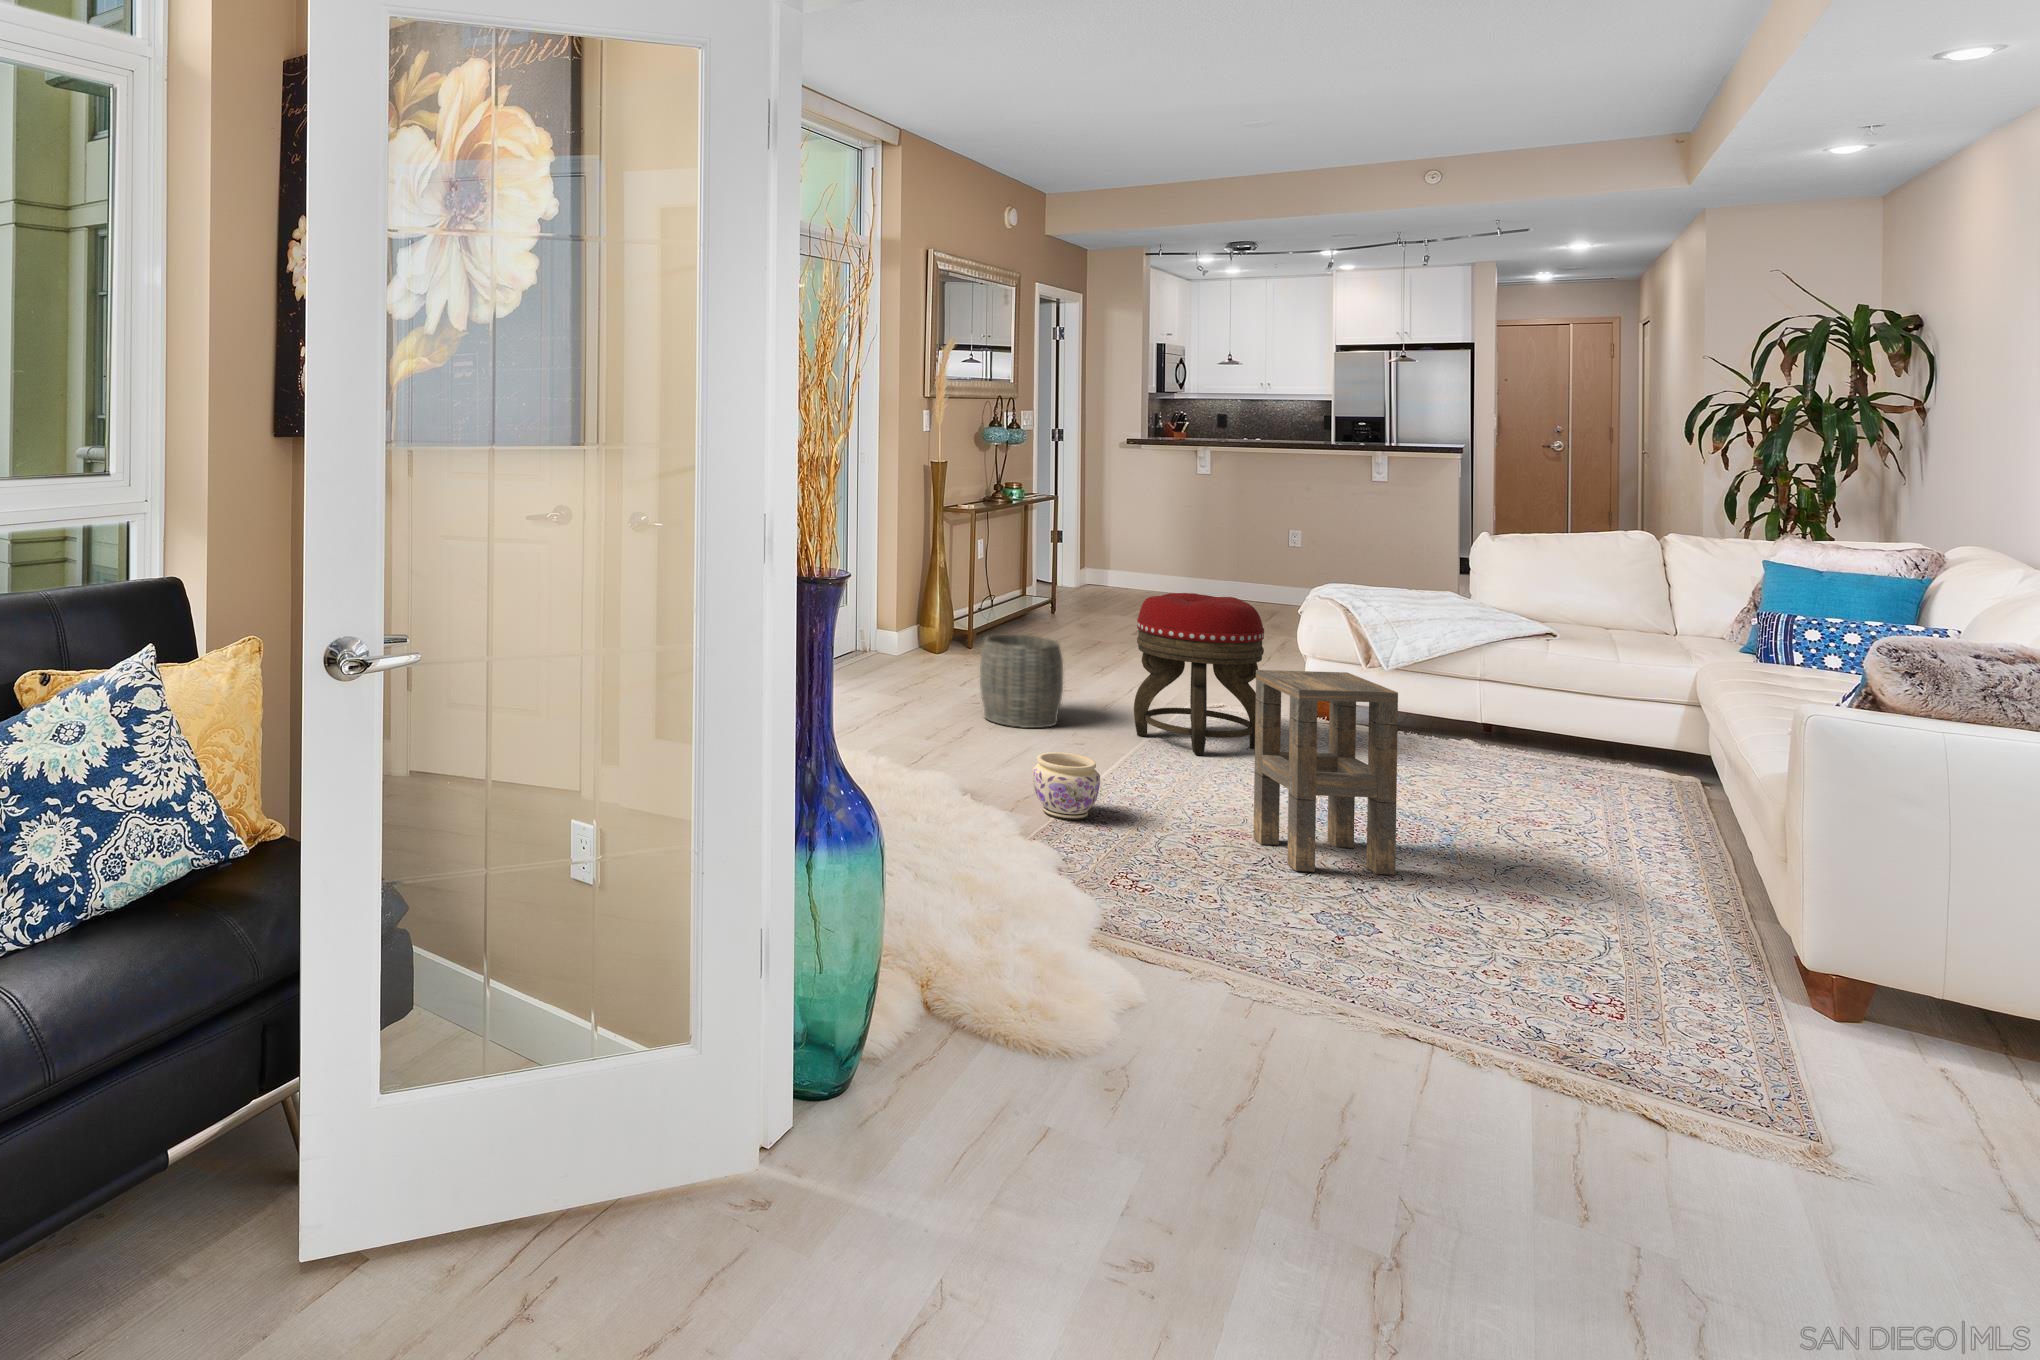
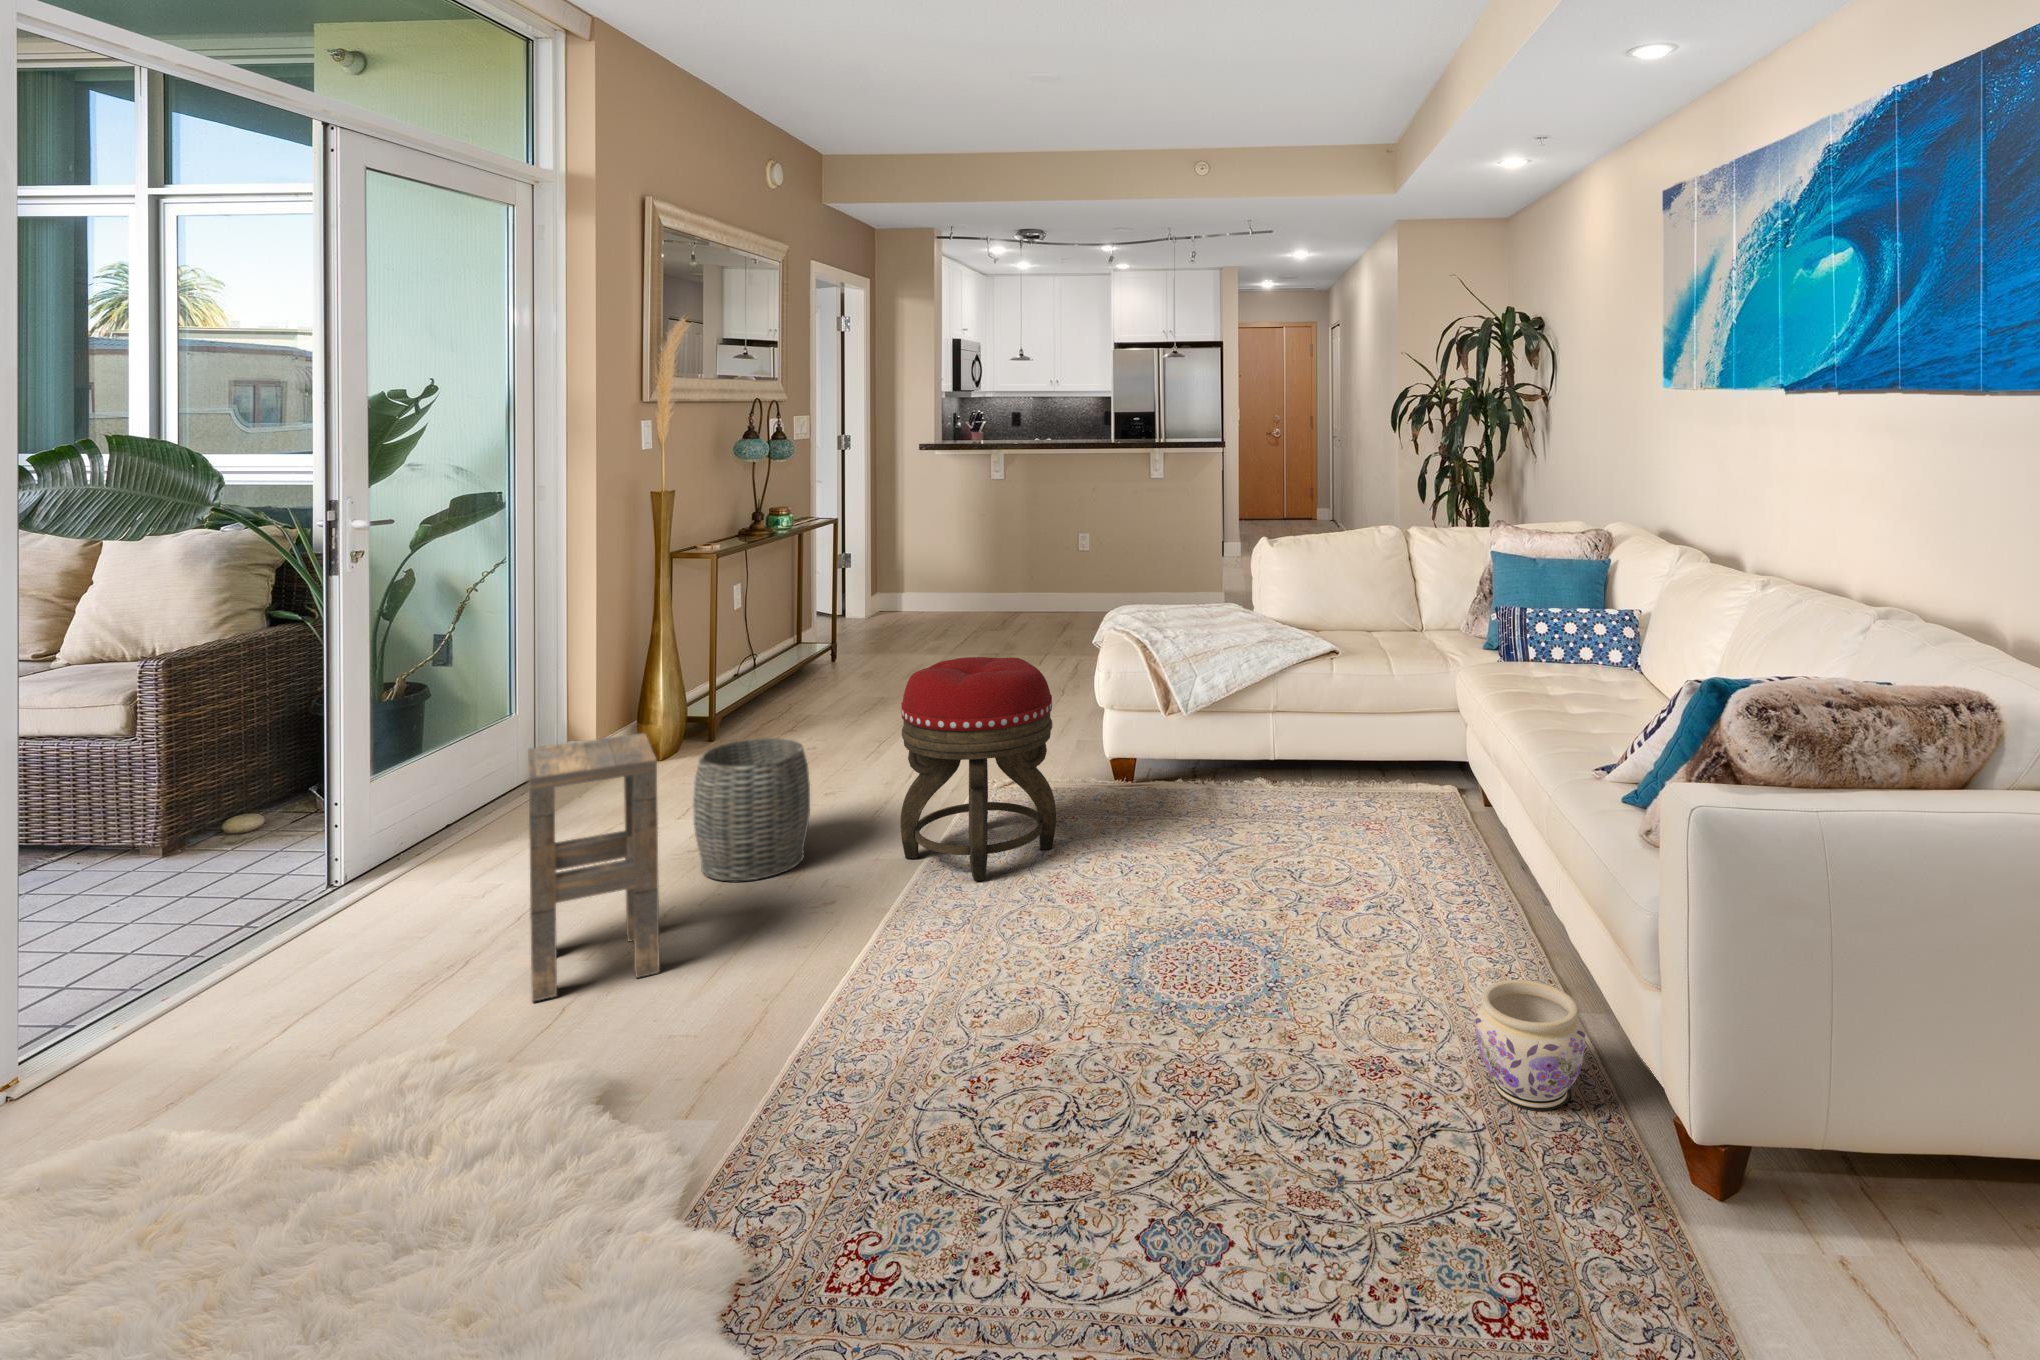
side table: present [1253,670,1398,875] -> present [528,733,660,1001]
planter: present [1032,752,1100,820] -> present [1475,980,1585,1110]

